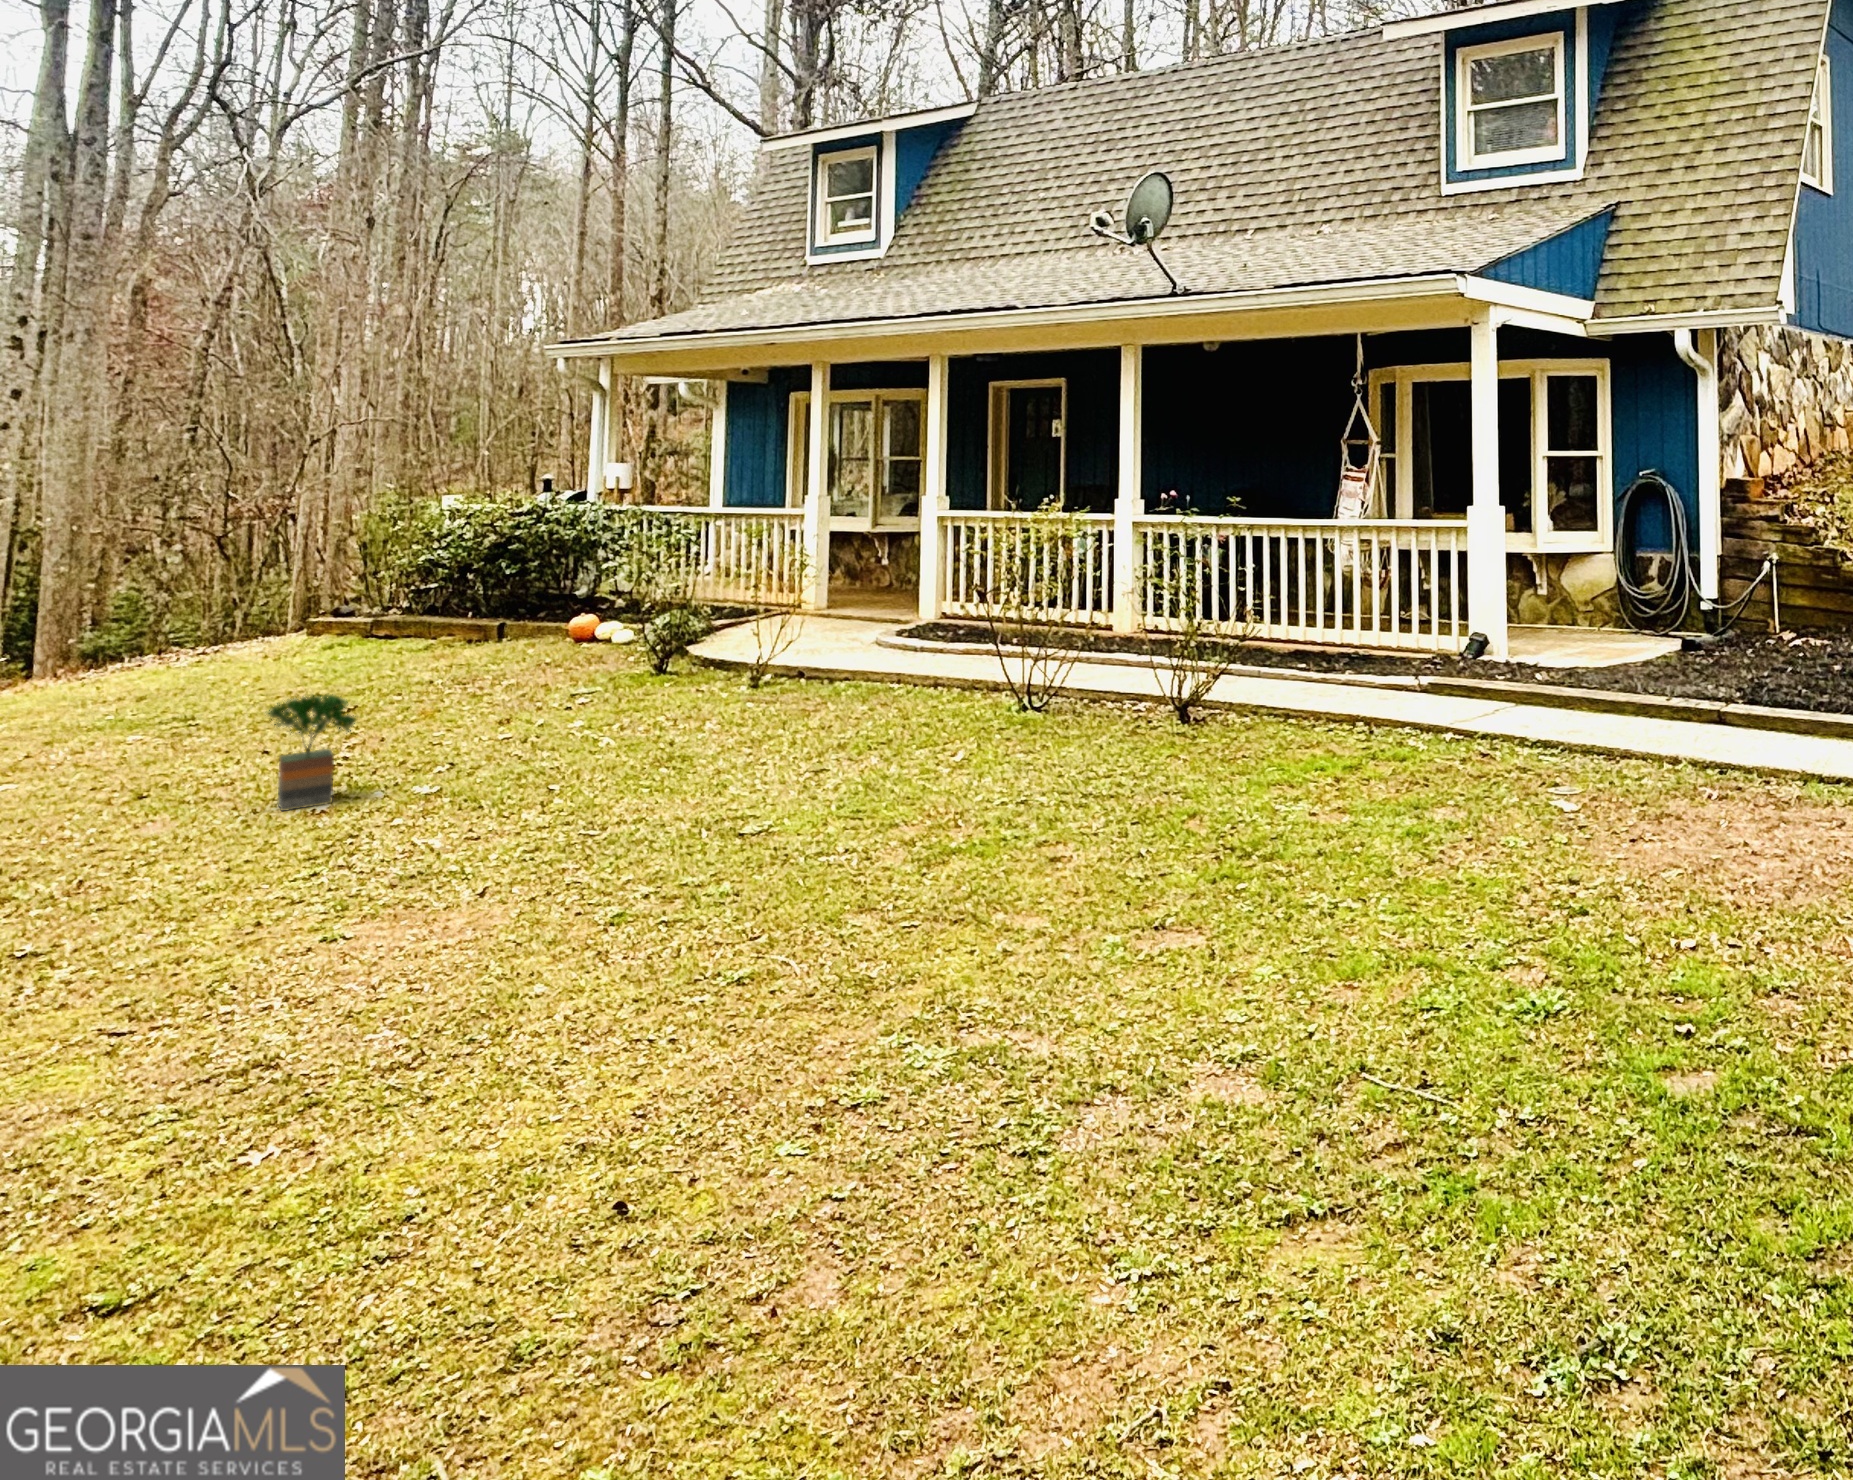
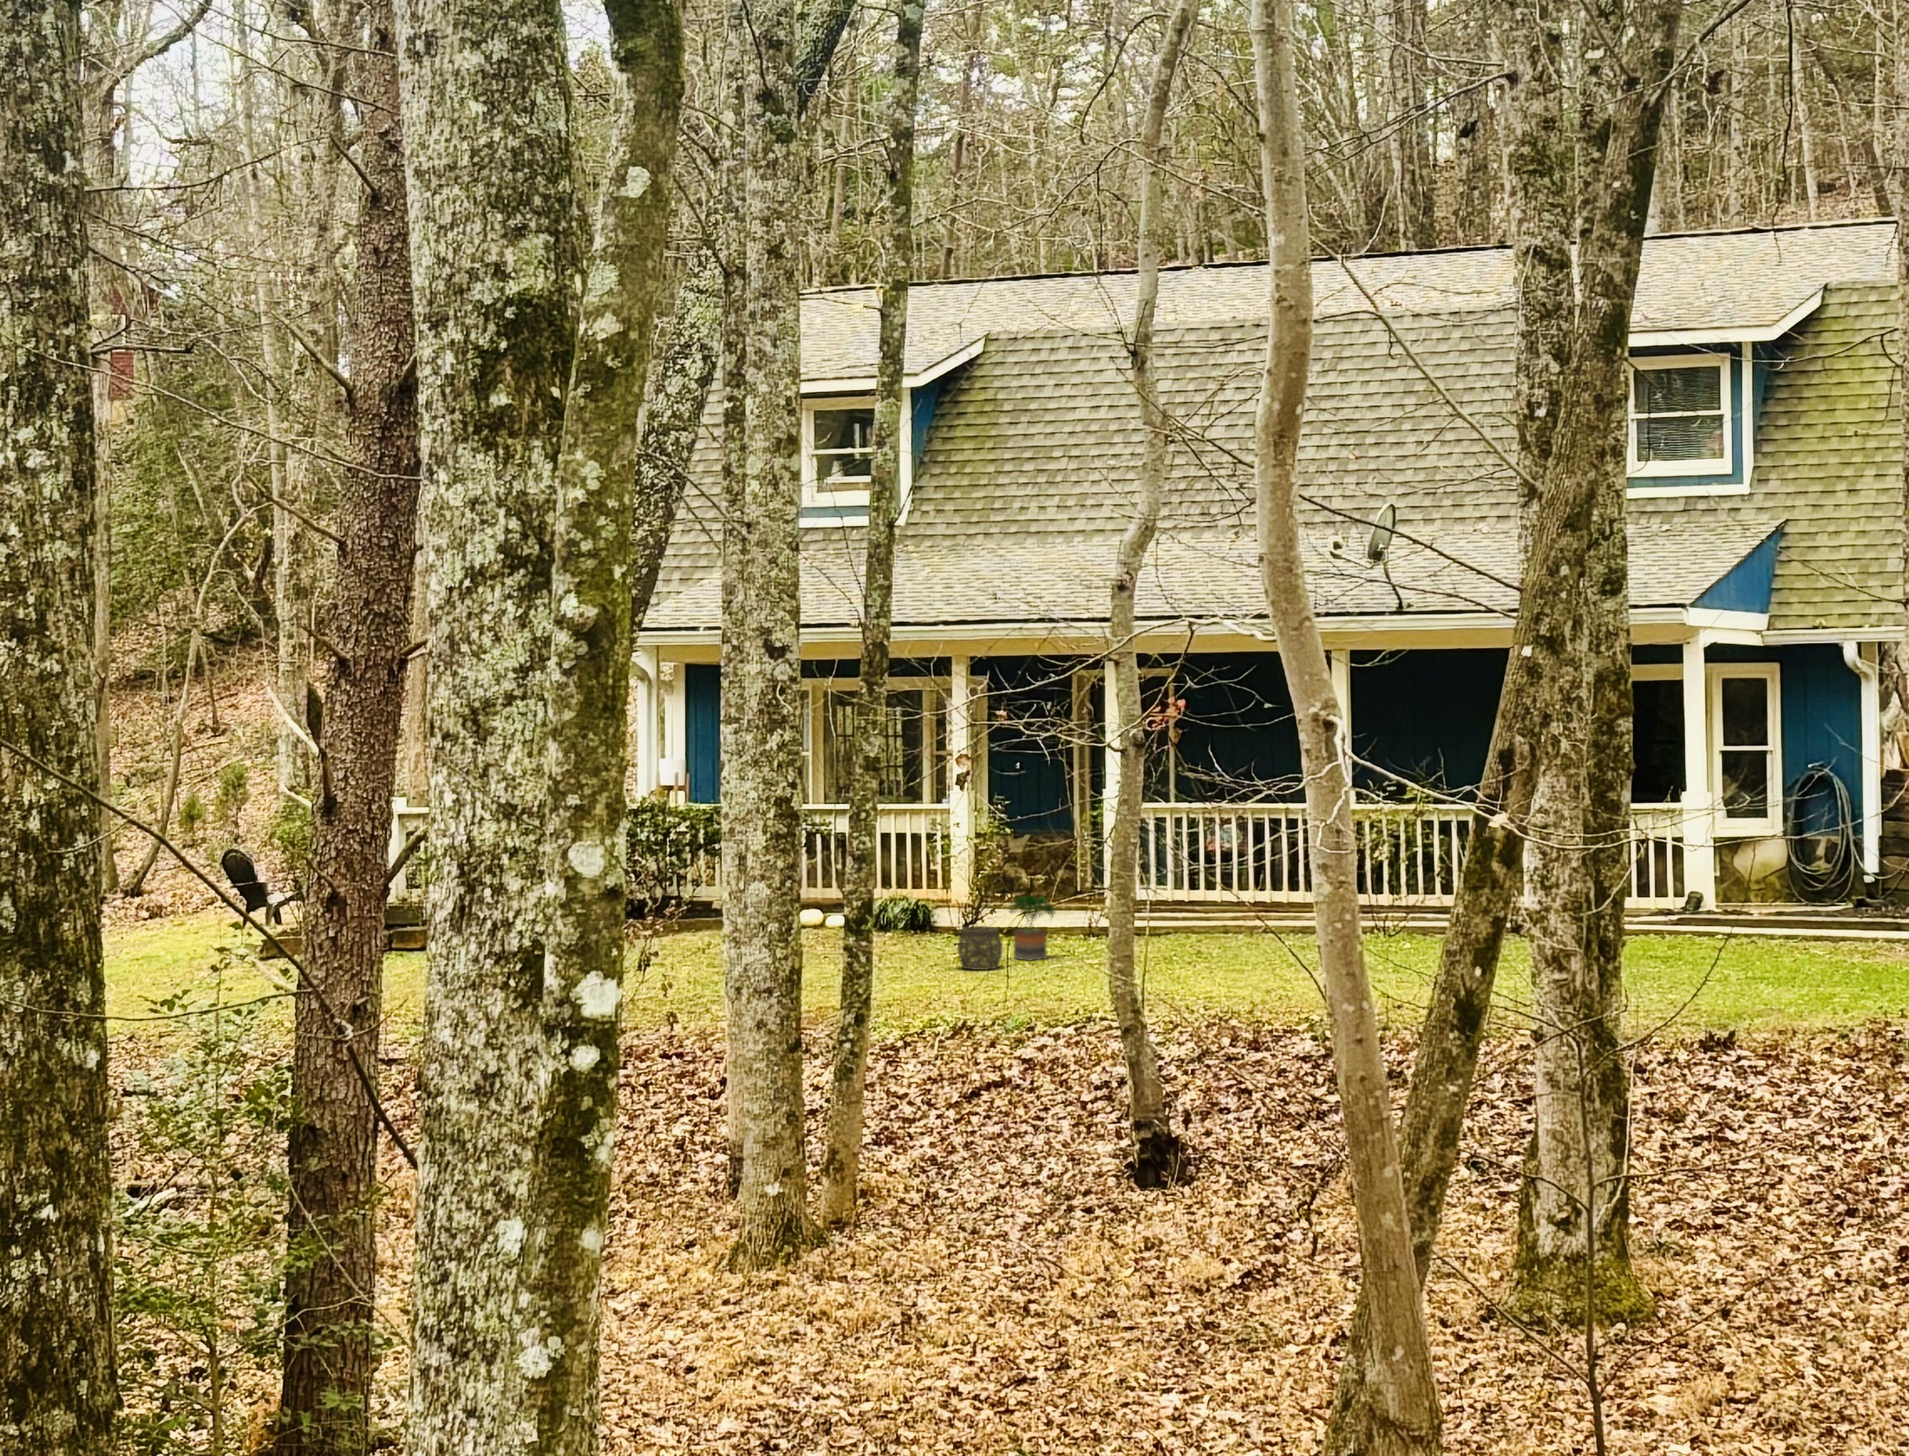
woven basket: none [66,760,180,849] -> present [958,926,1002,970]

